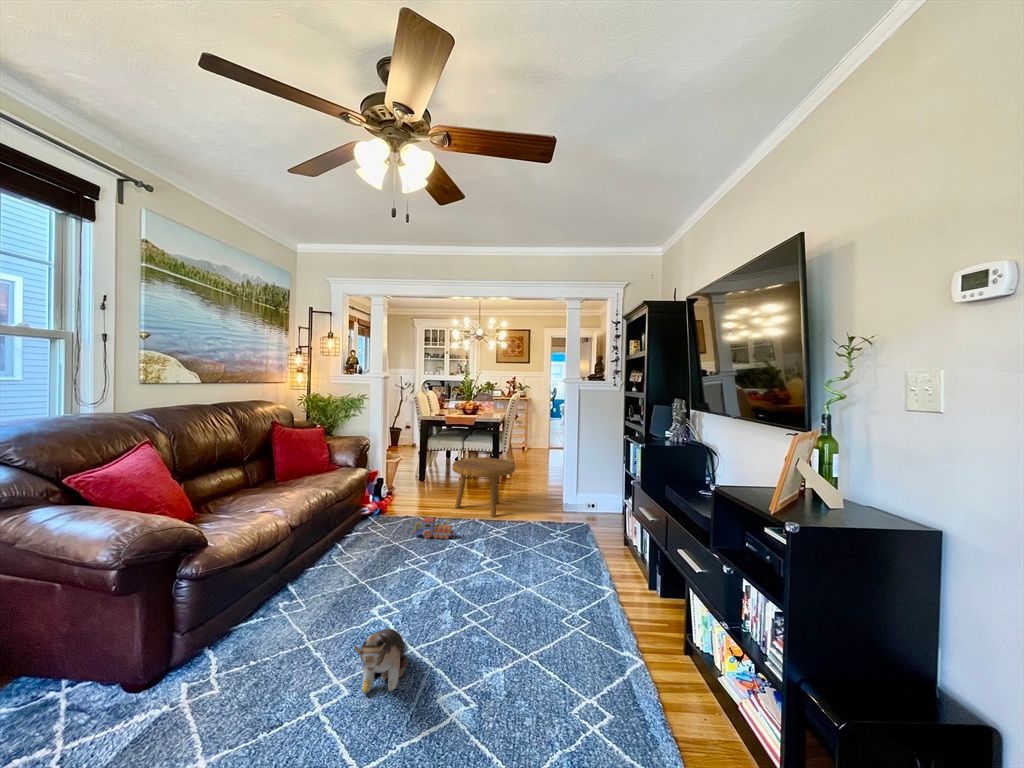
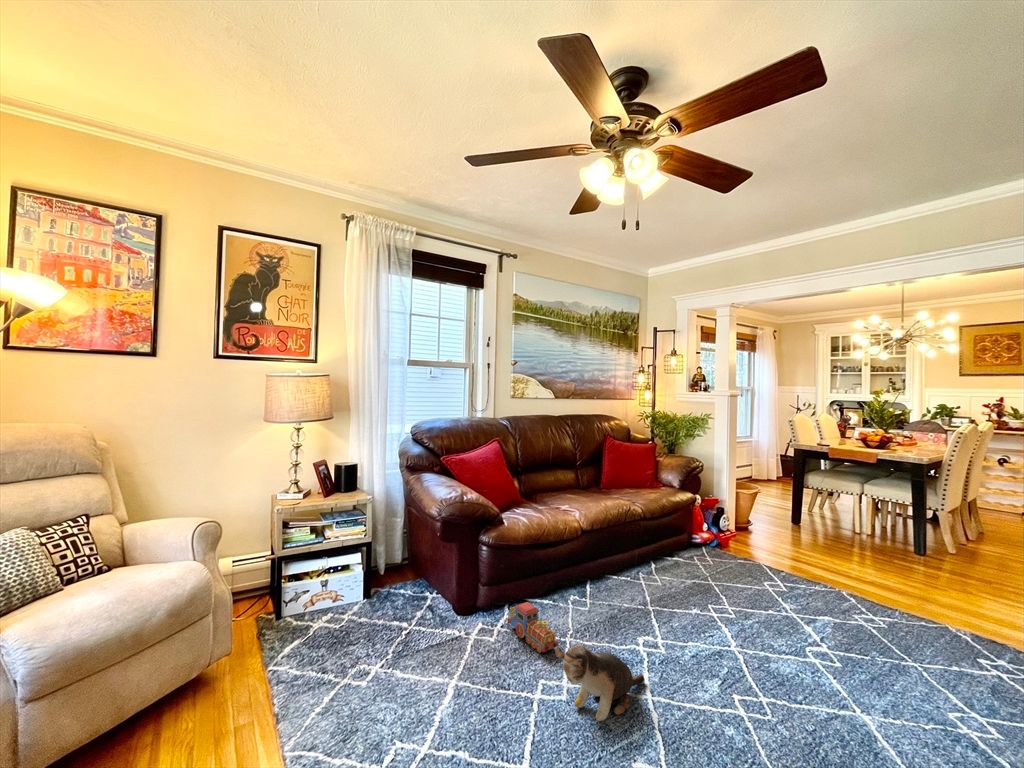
footstool: present [452,457,515,517] -> none [818,503,944,600]
toy train: present [413,518,454,539] -> present [508,602,558,653]

